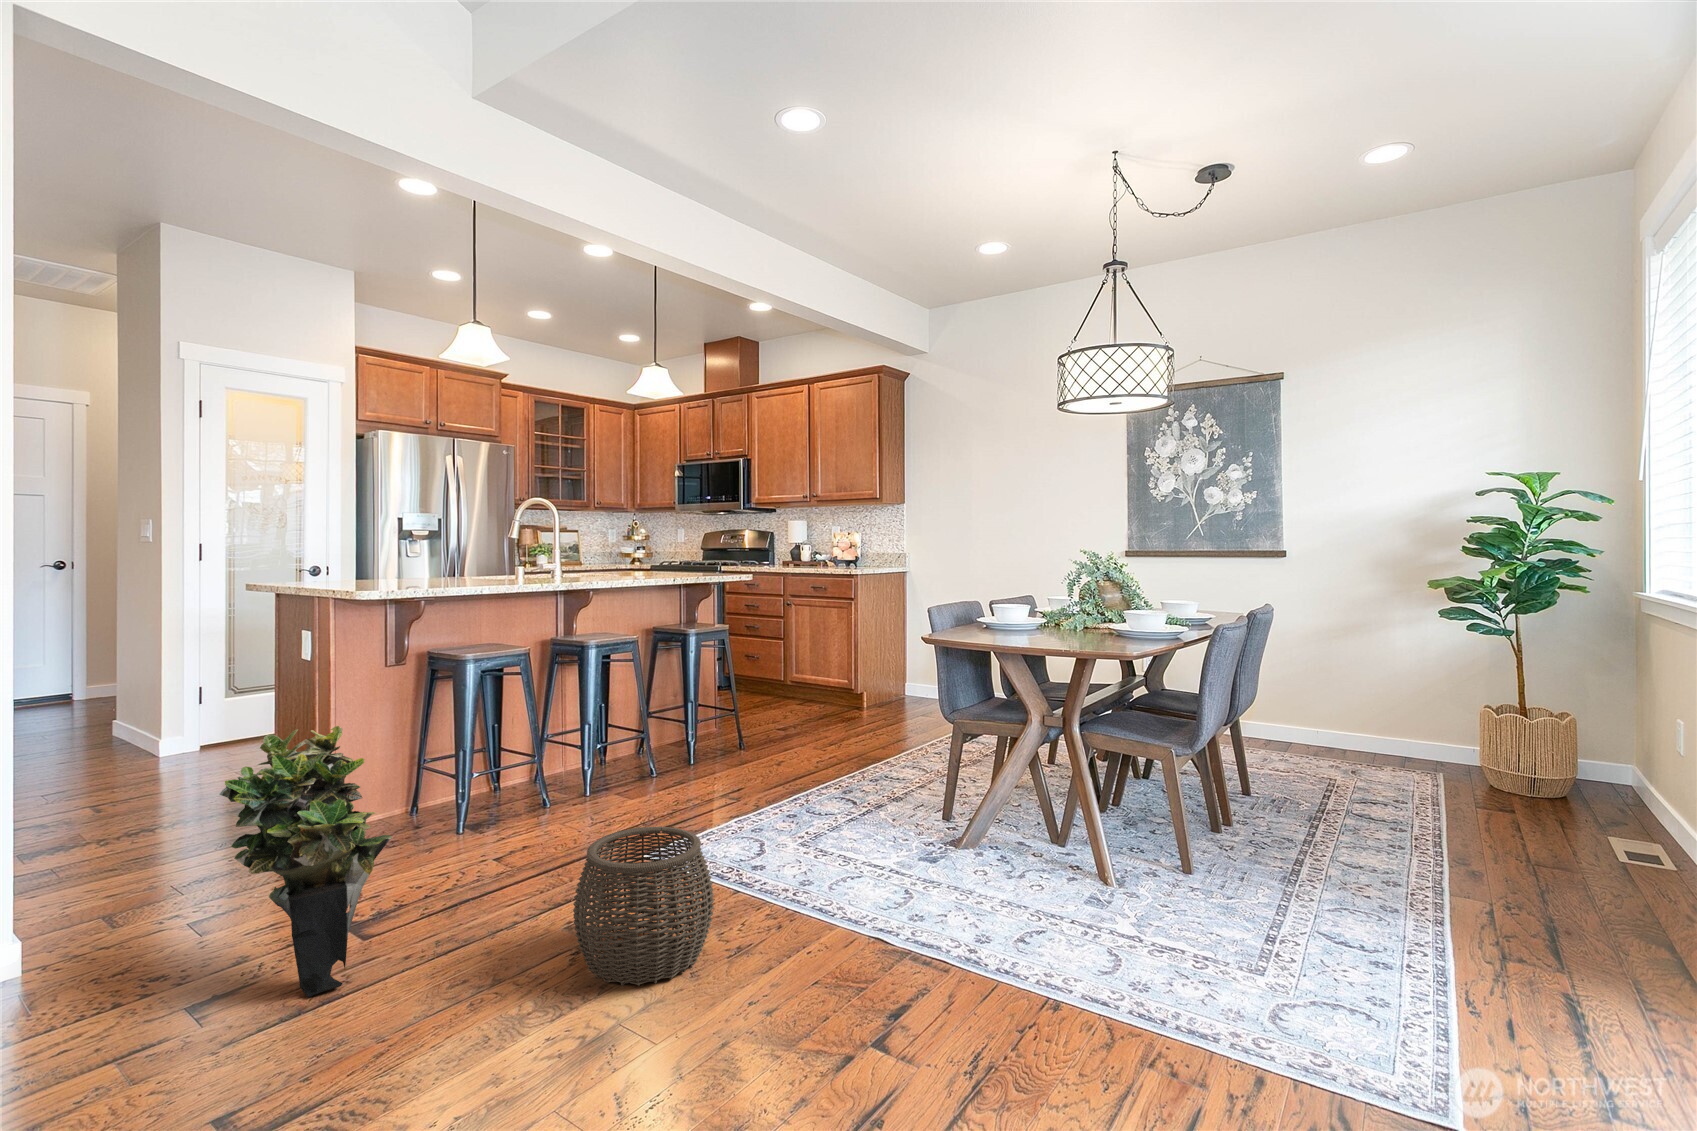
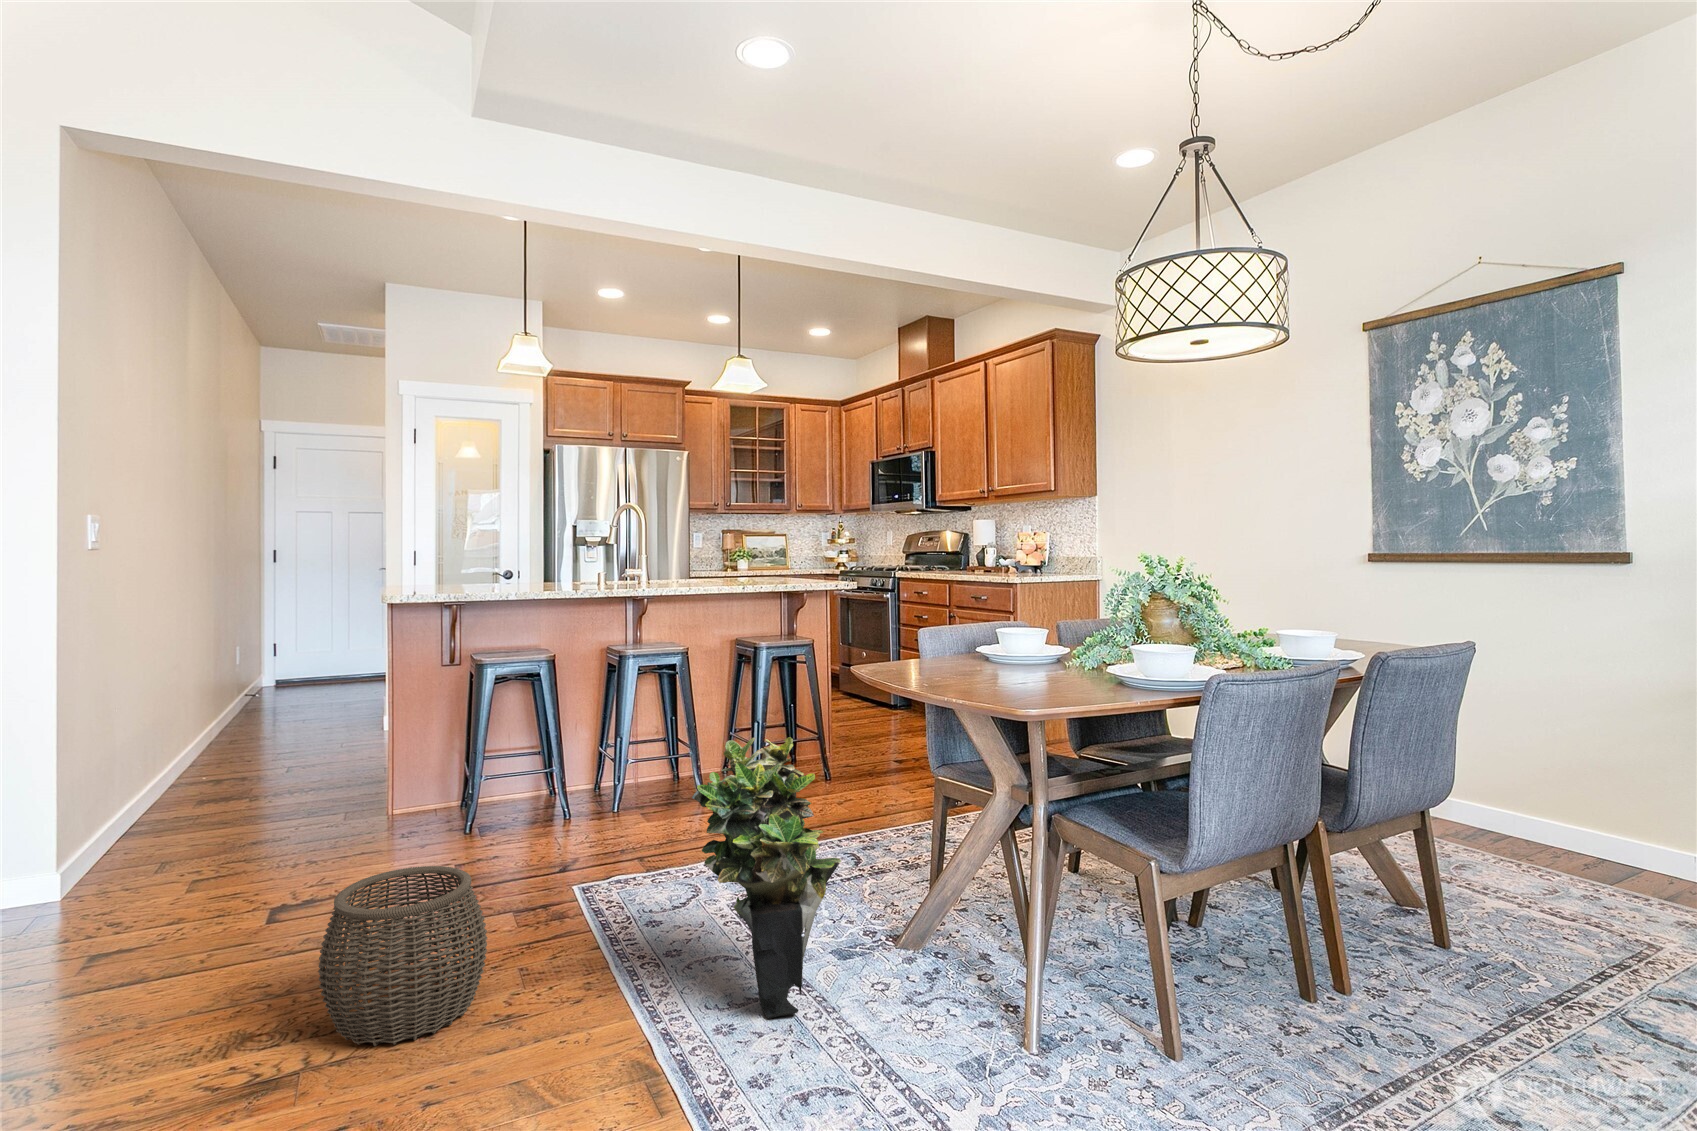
potted plant: present [220,726,392,997] -> present [692,737,841,1019]

